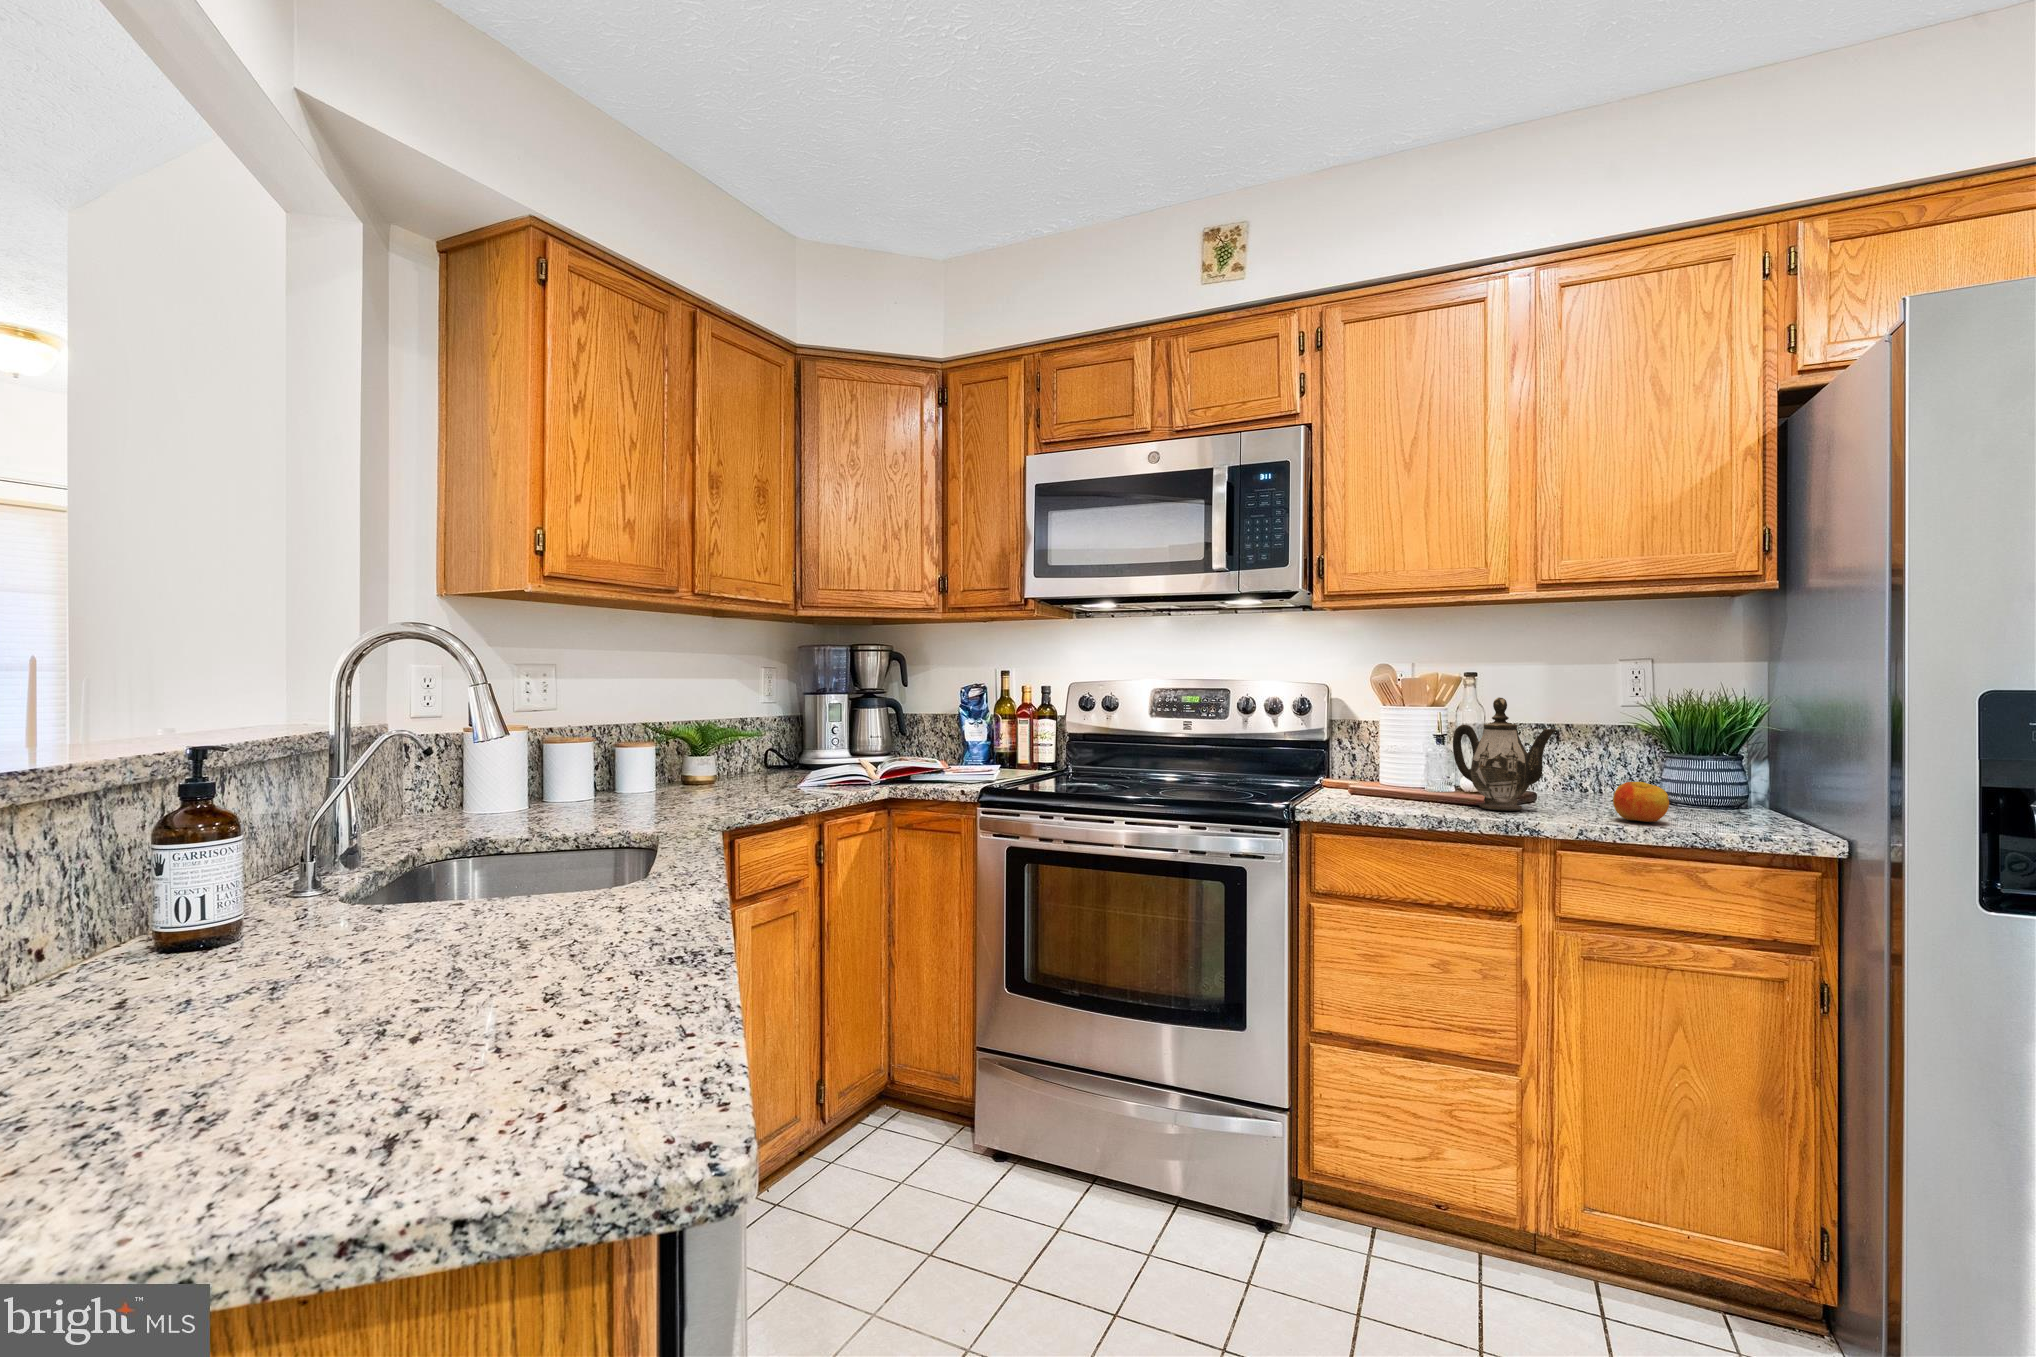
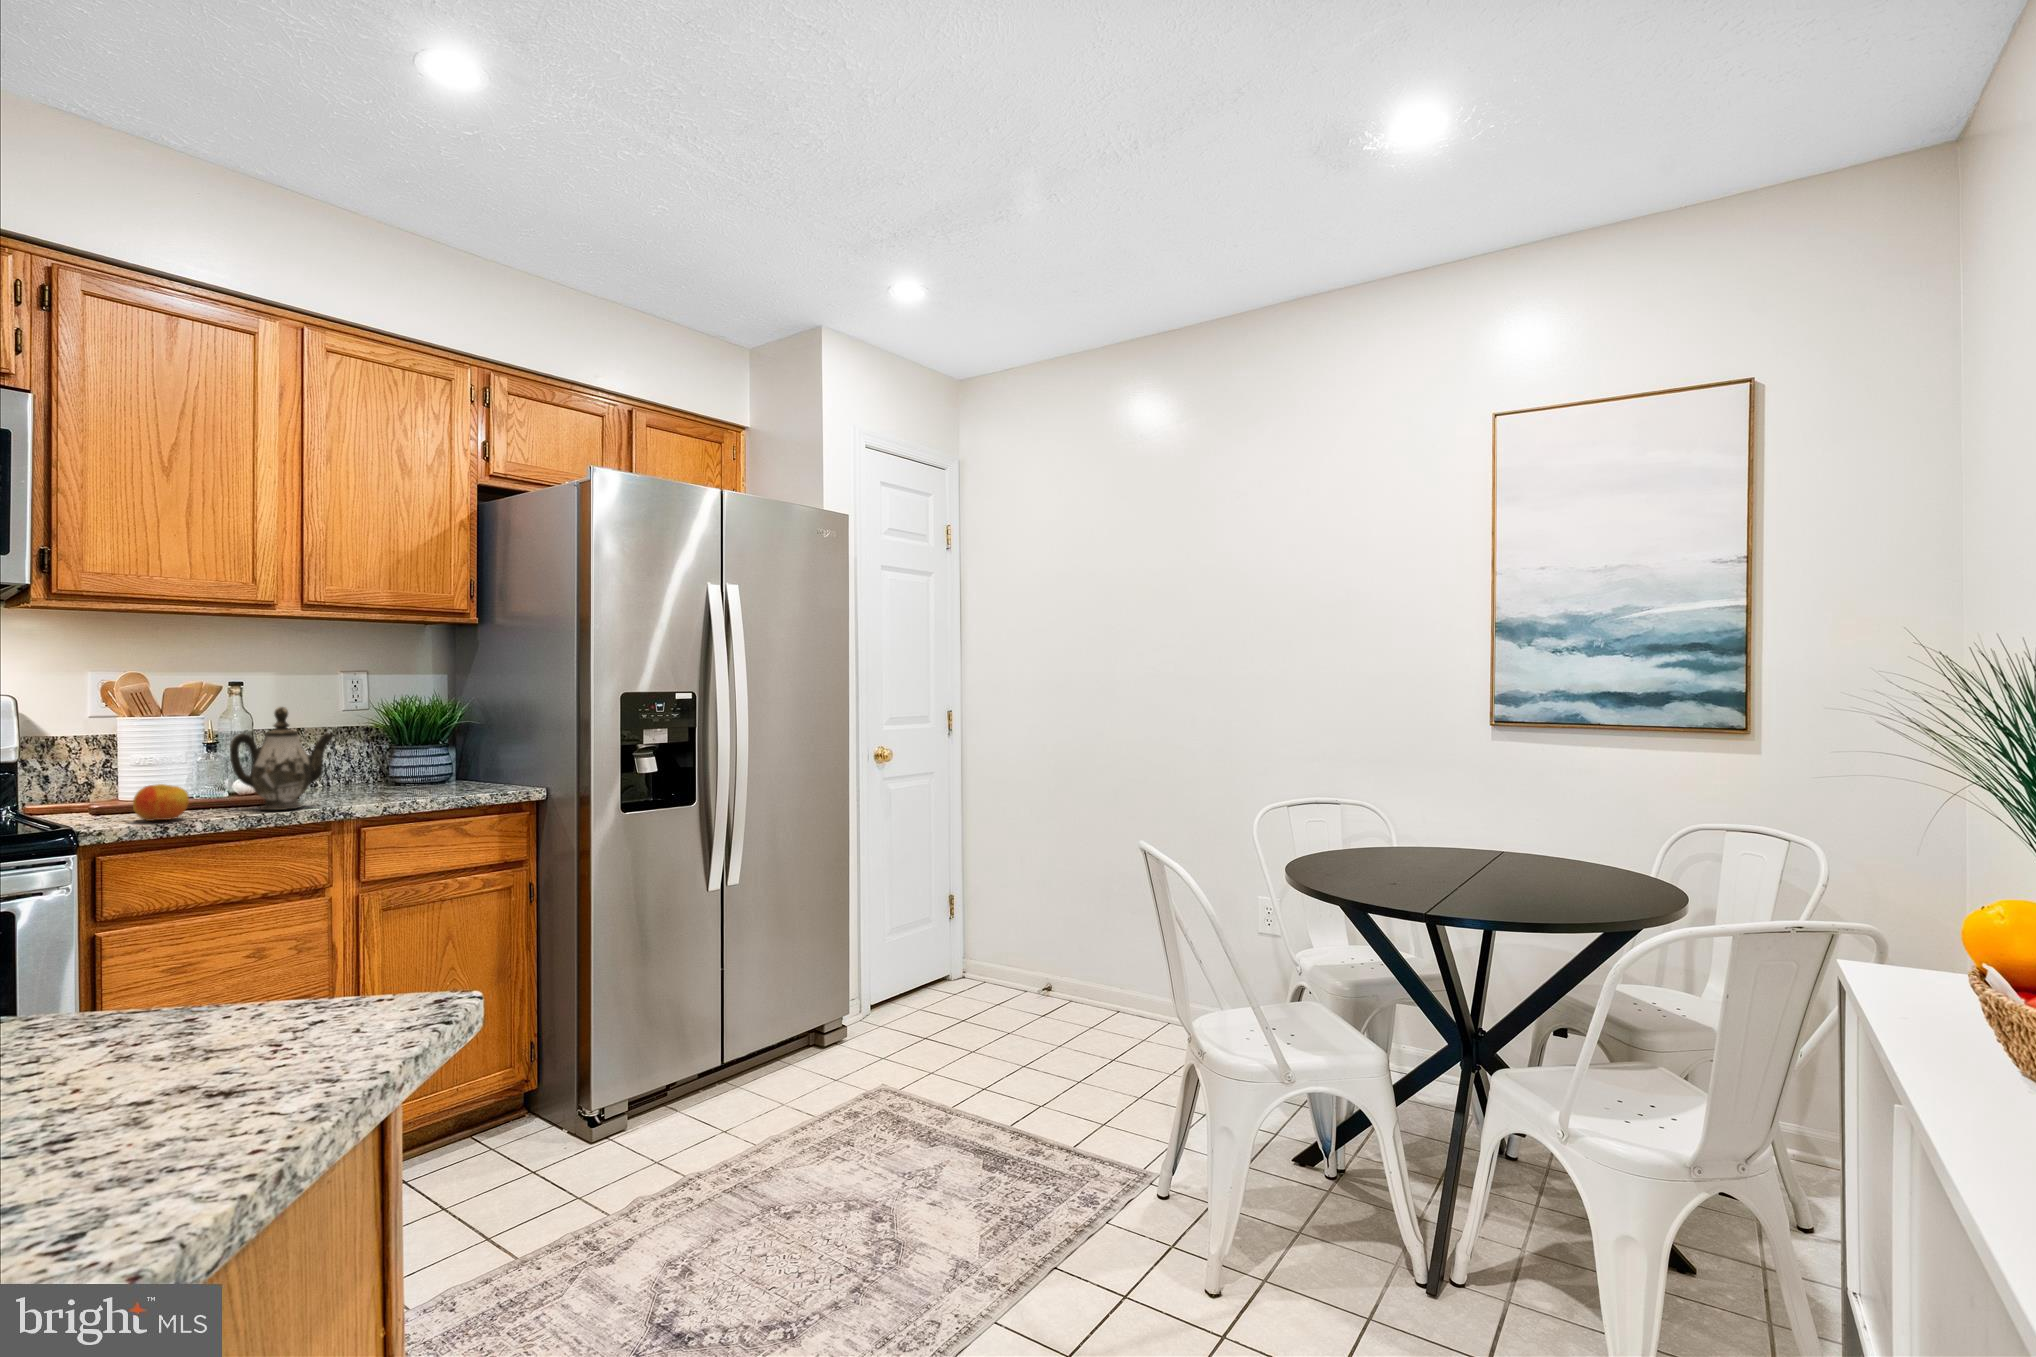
apple: present [1613,782,1669,822] -> present [133,784,189,821]

